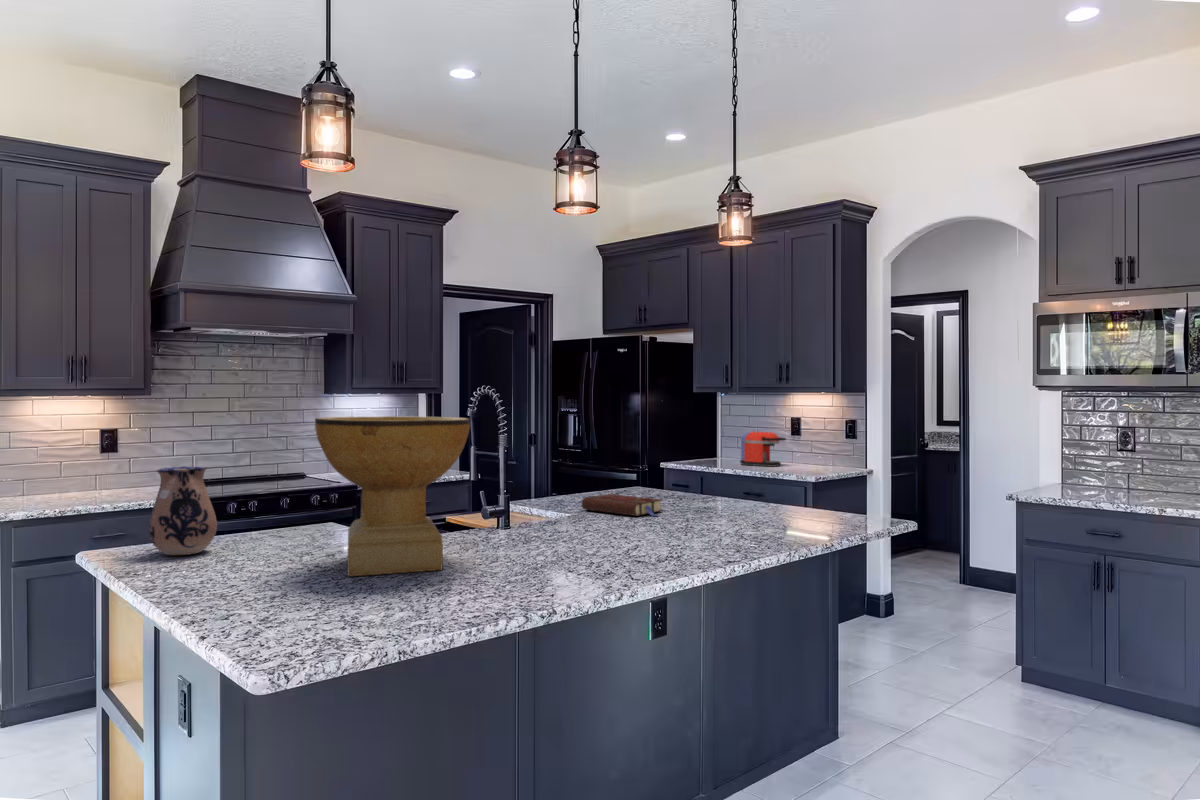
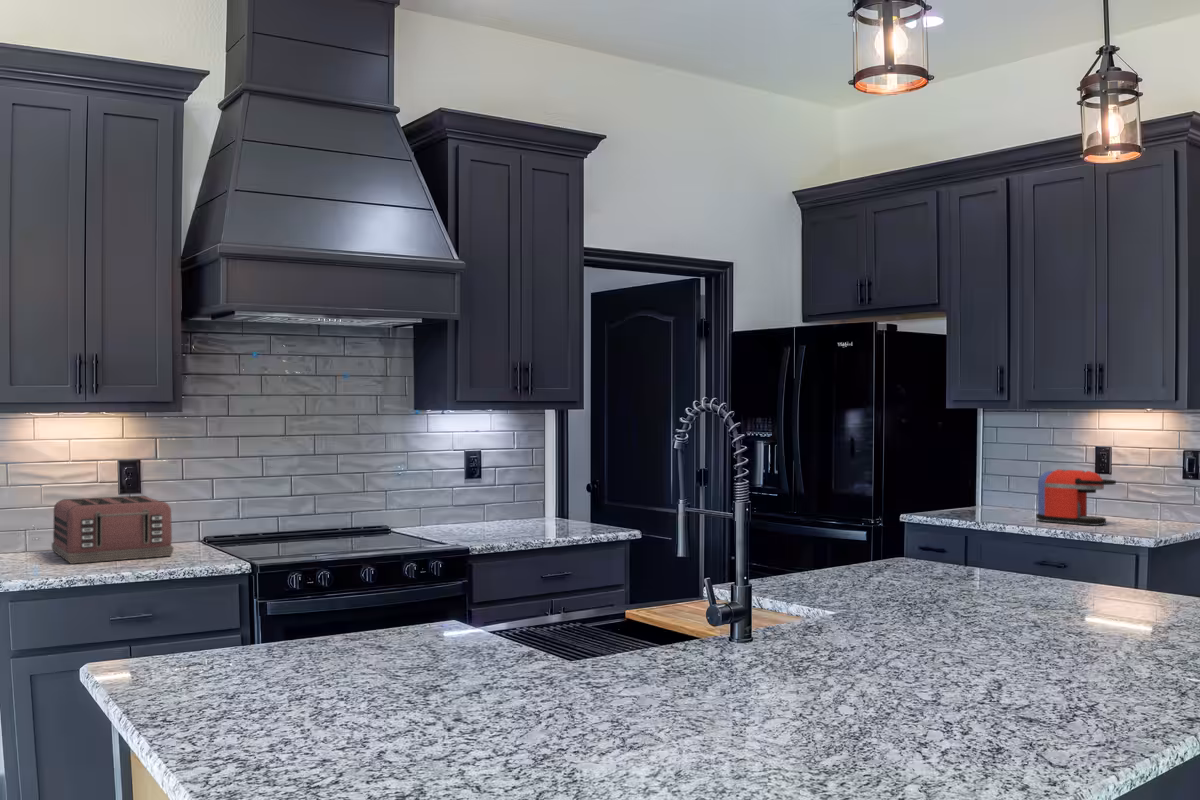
decorative bowl: present [315,416,470,576] -> none [459,453,725,747]
toaster: none [57,454,147,500] -> present [52,496,173,564]
ceramic pitcher: present [149,466,217,555] -> none [181,531,286,682]
book: present [582,494,662,516] -> none [846,577,992,622]

